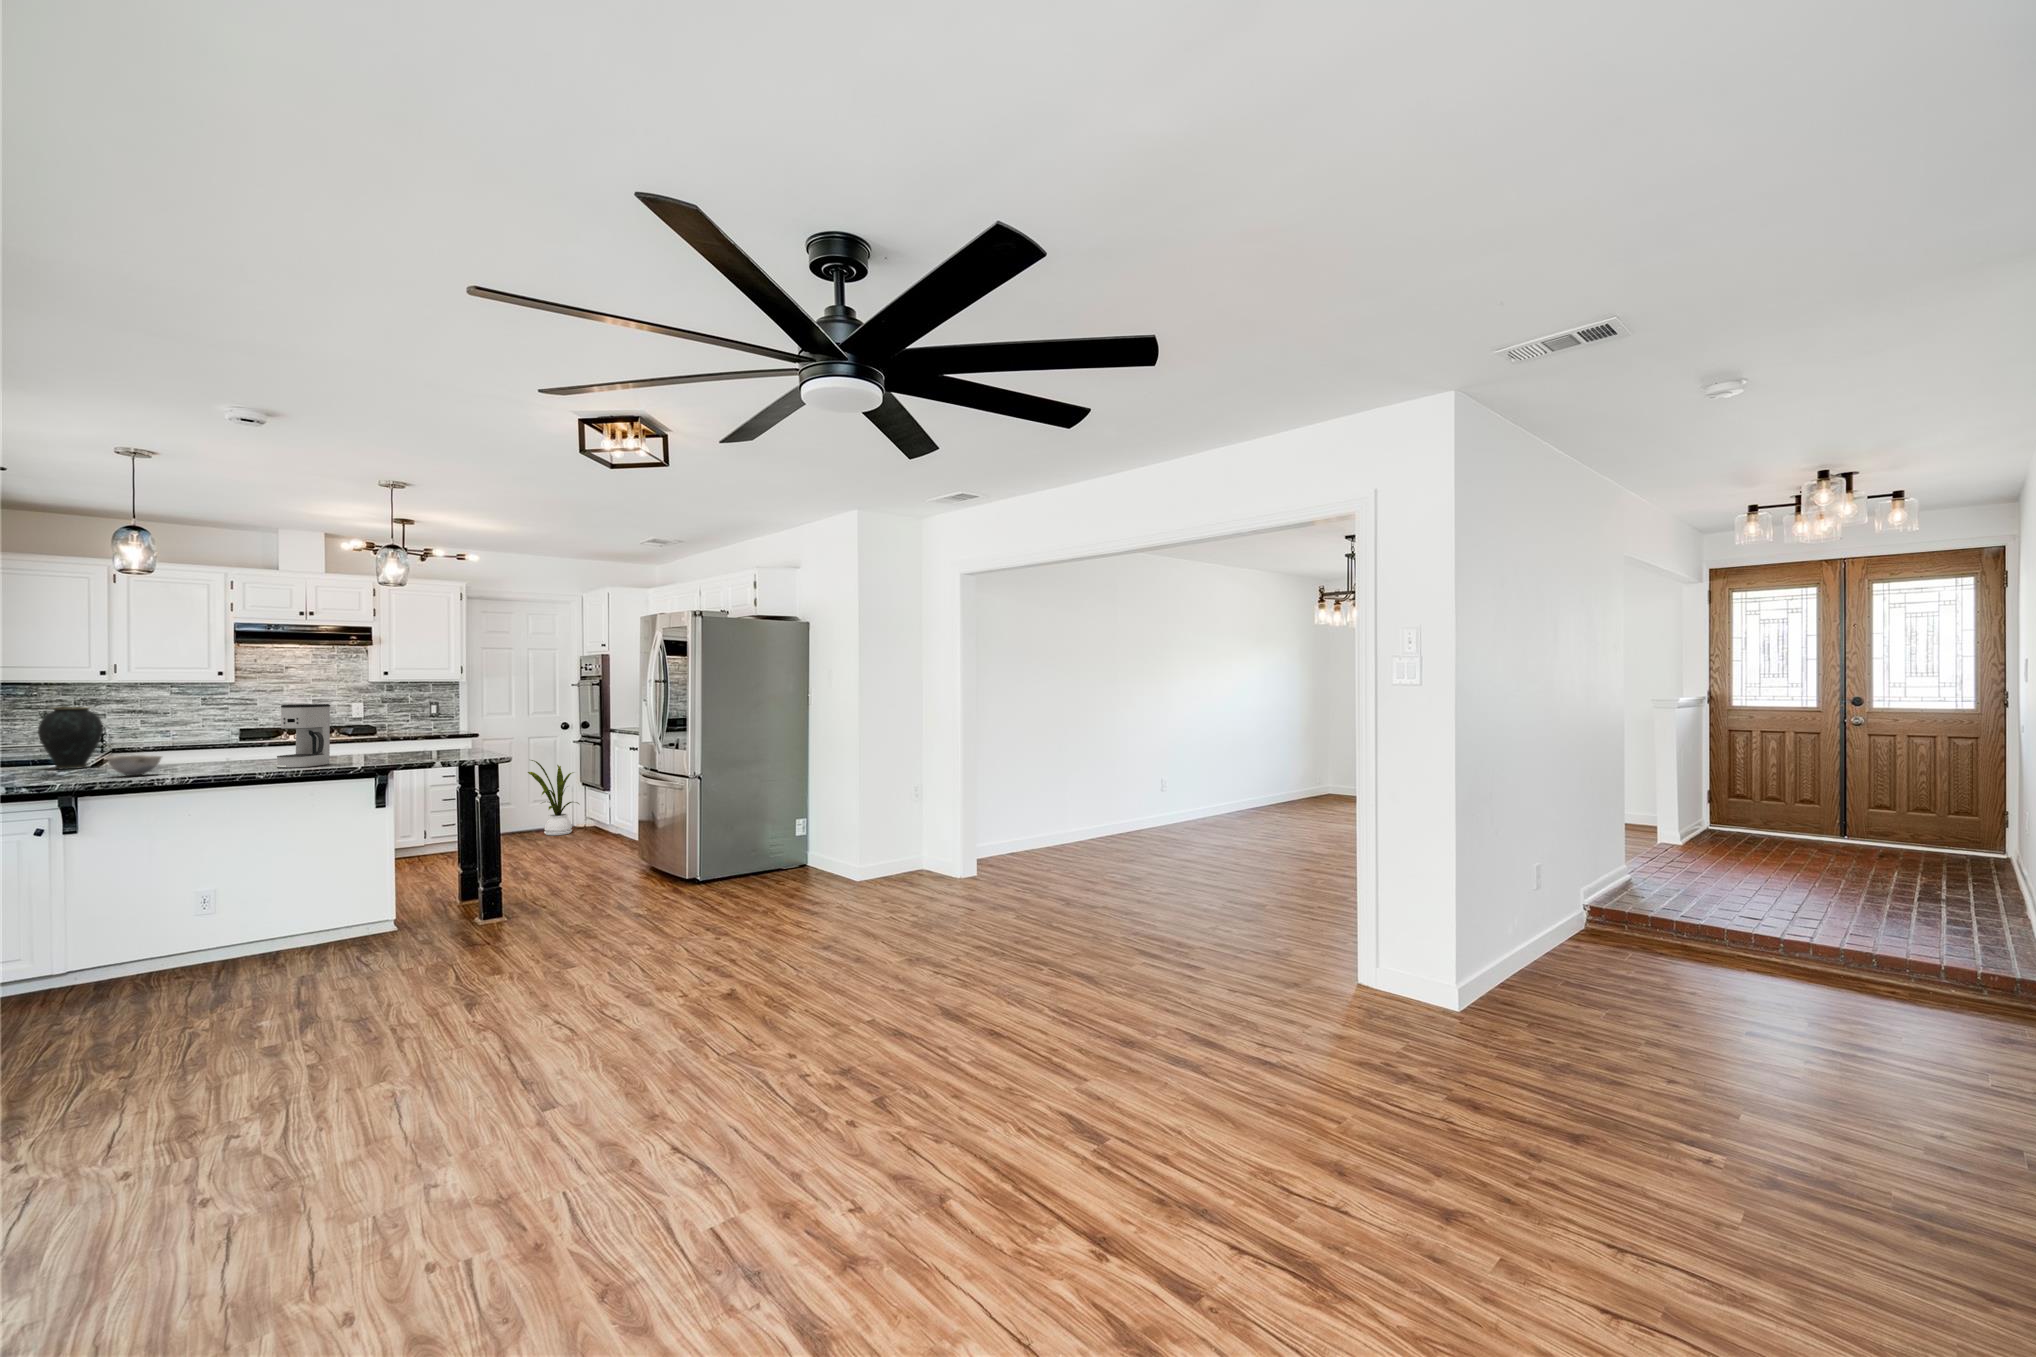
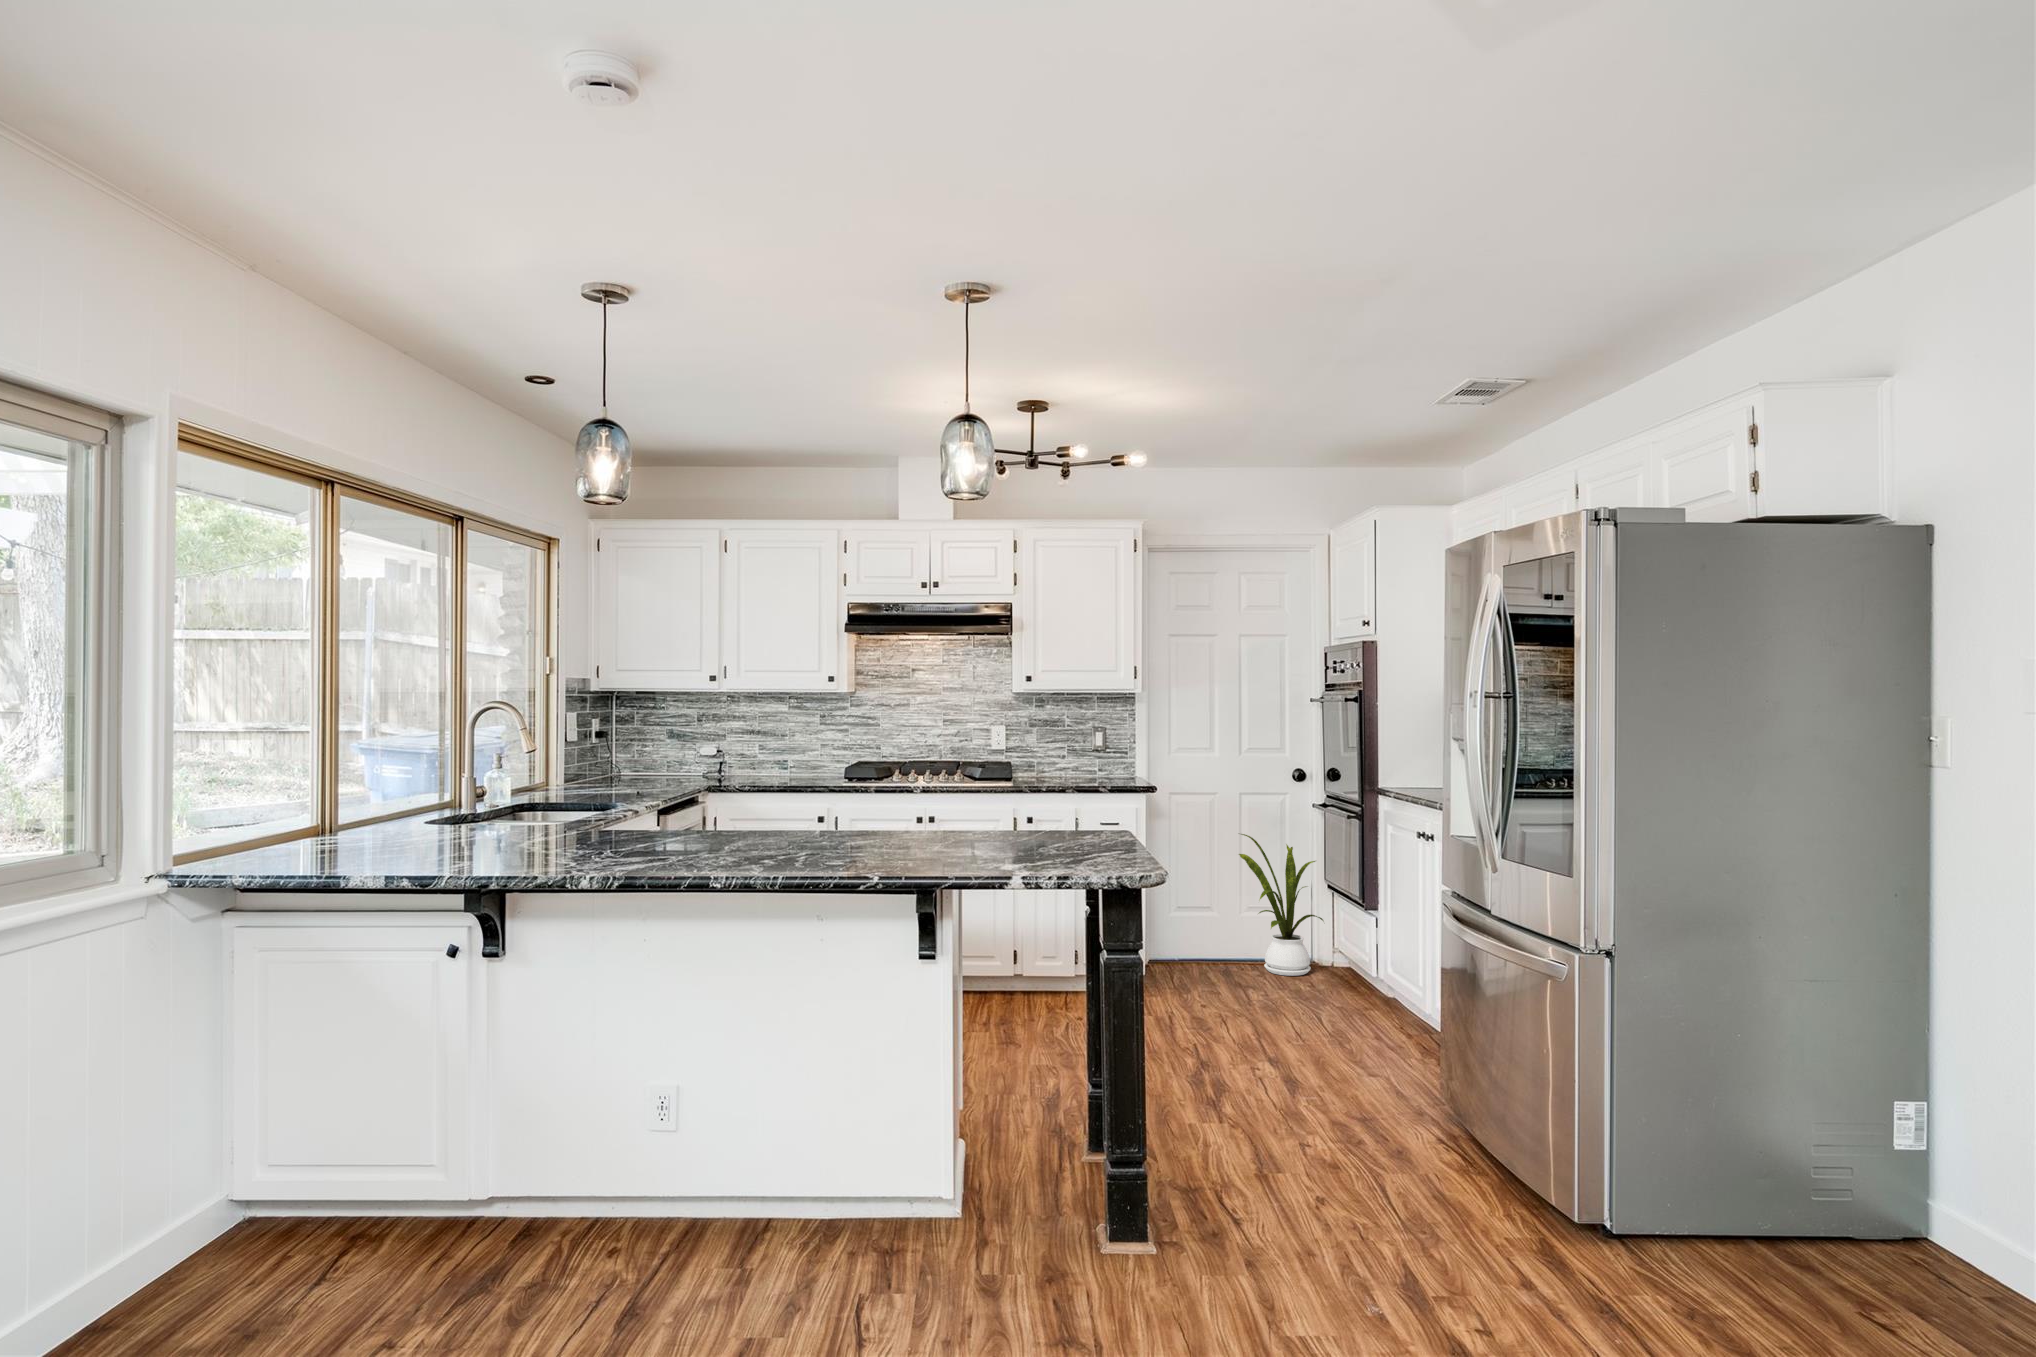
coffee maker: present [277,704,330,768] -> none [778,734,863,860]
vase: present [38,707,103,769] -> none [574,728,644,821]
bowl: present [108,755,161,776] -> none [550,817,623,855]

